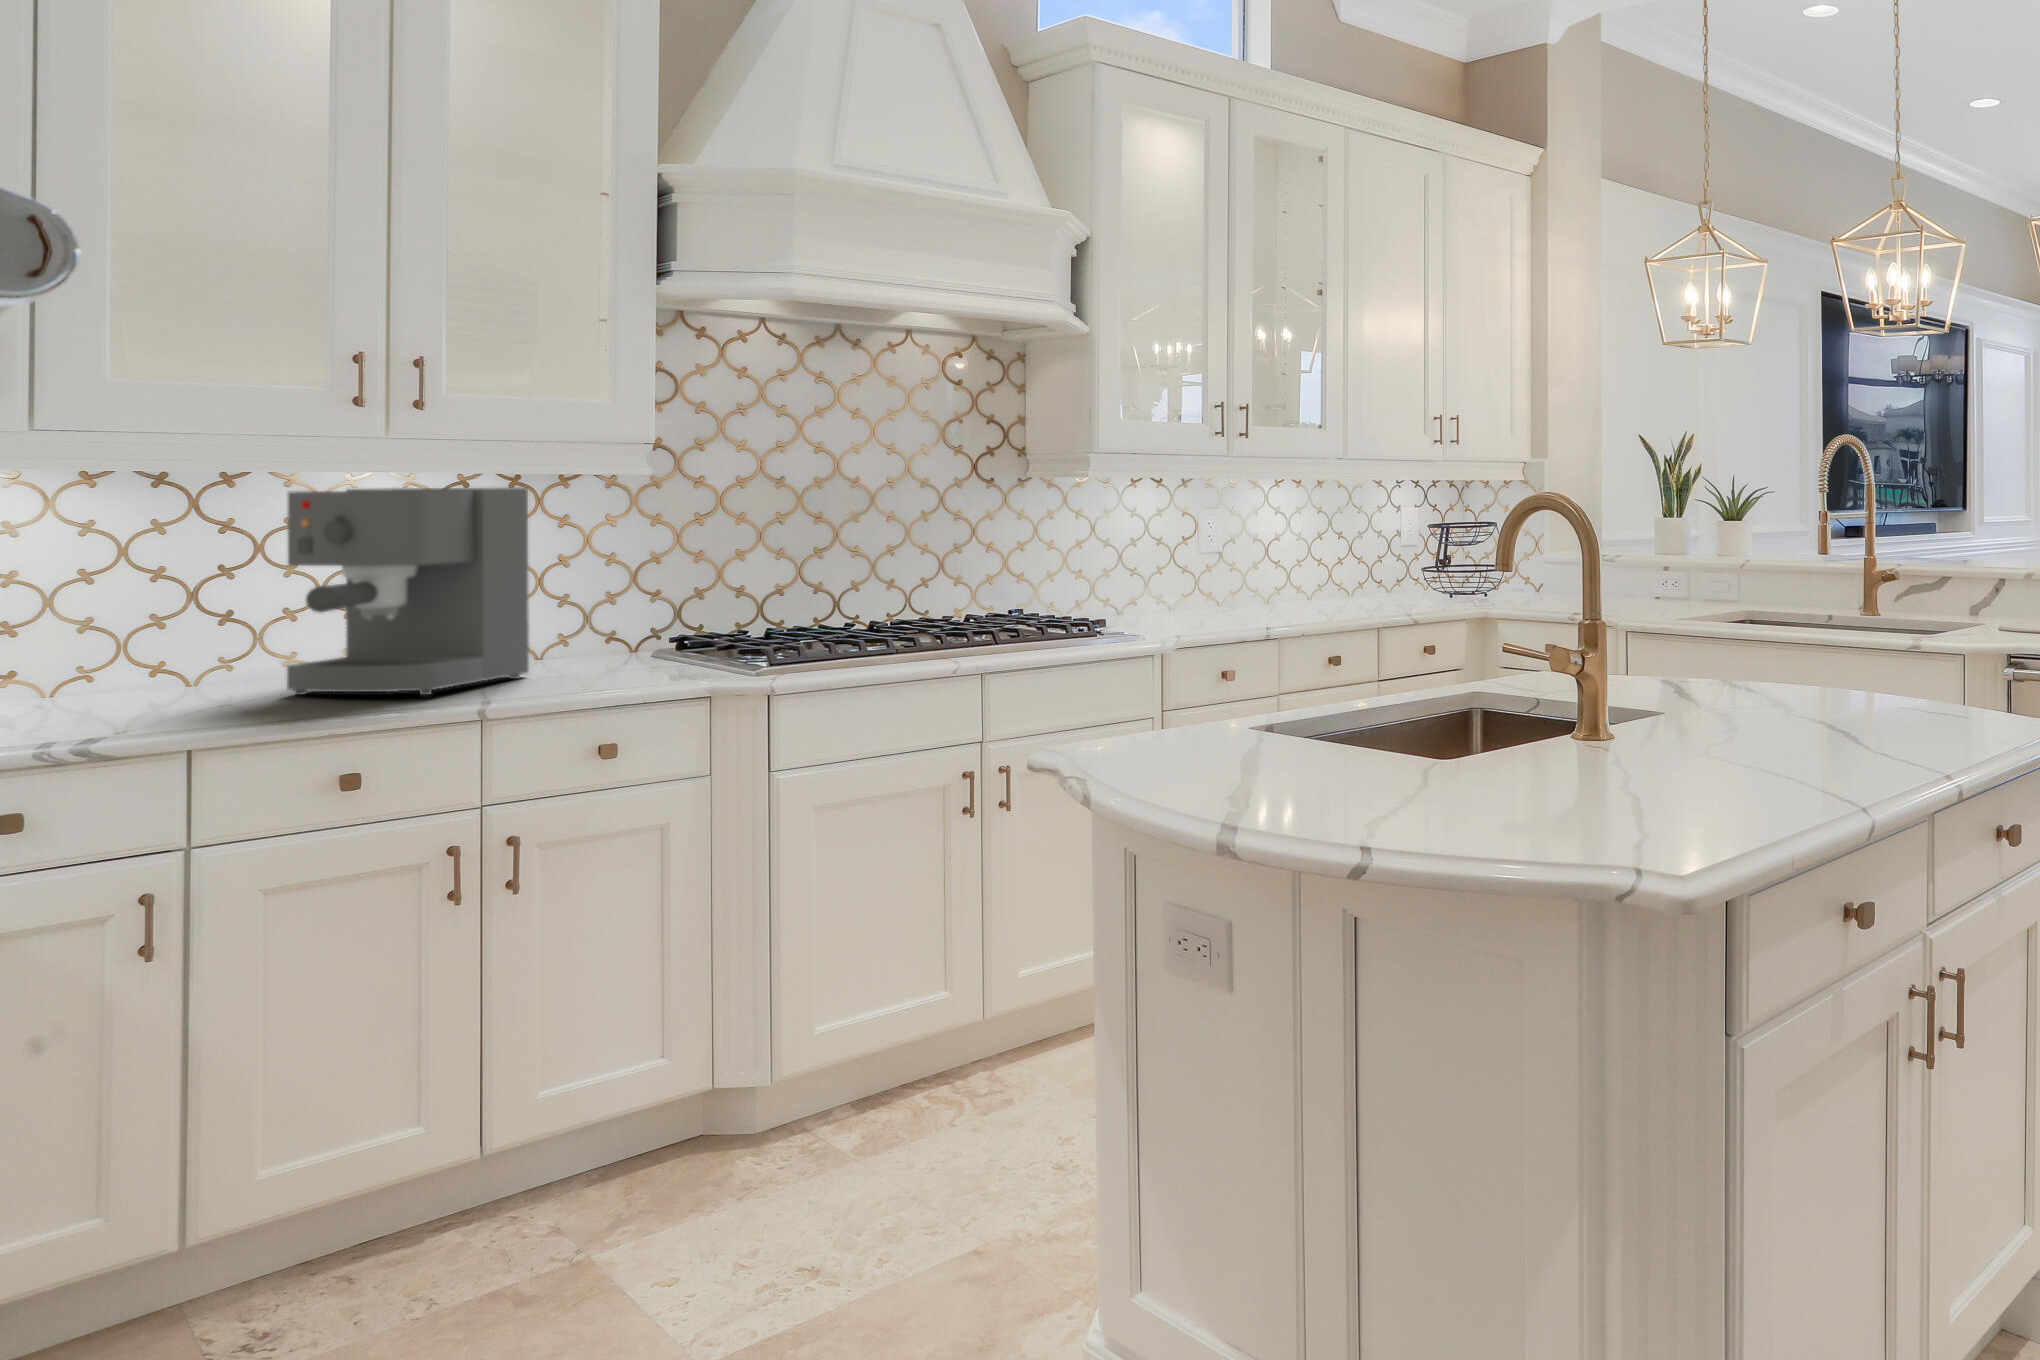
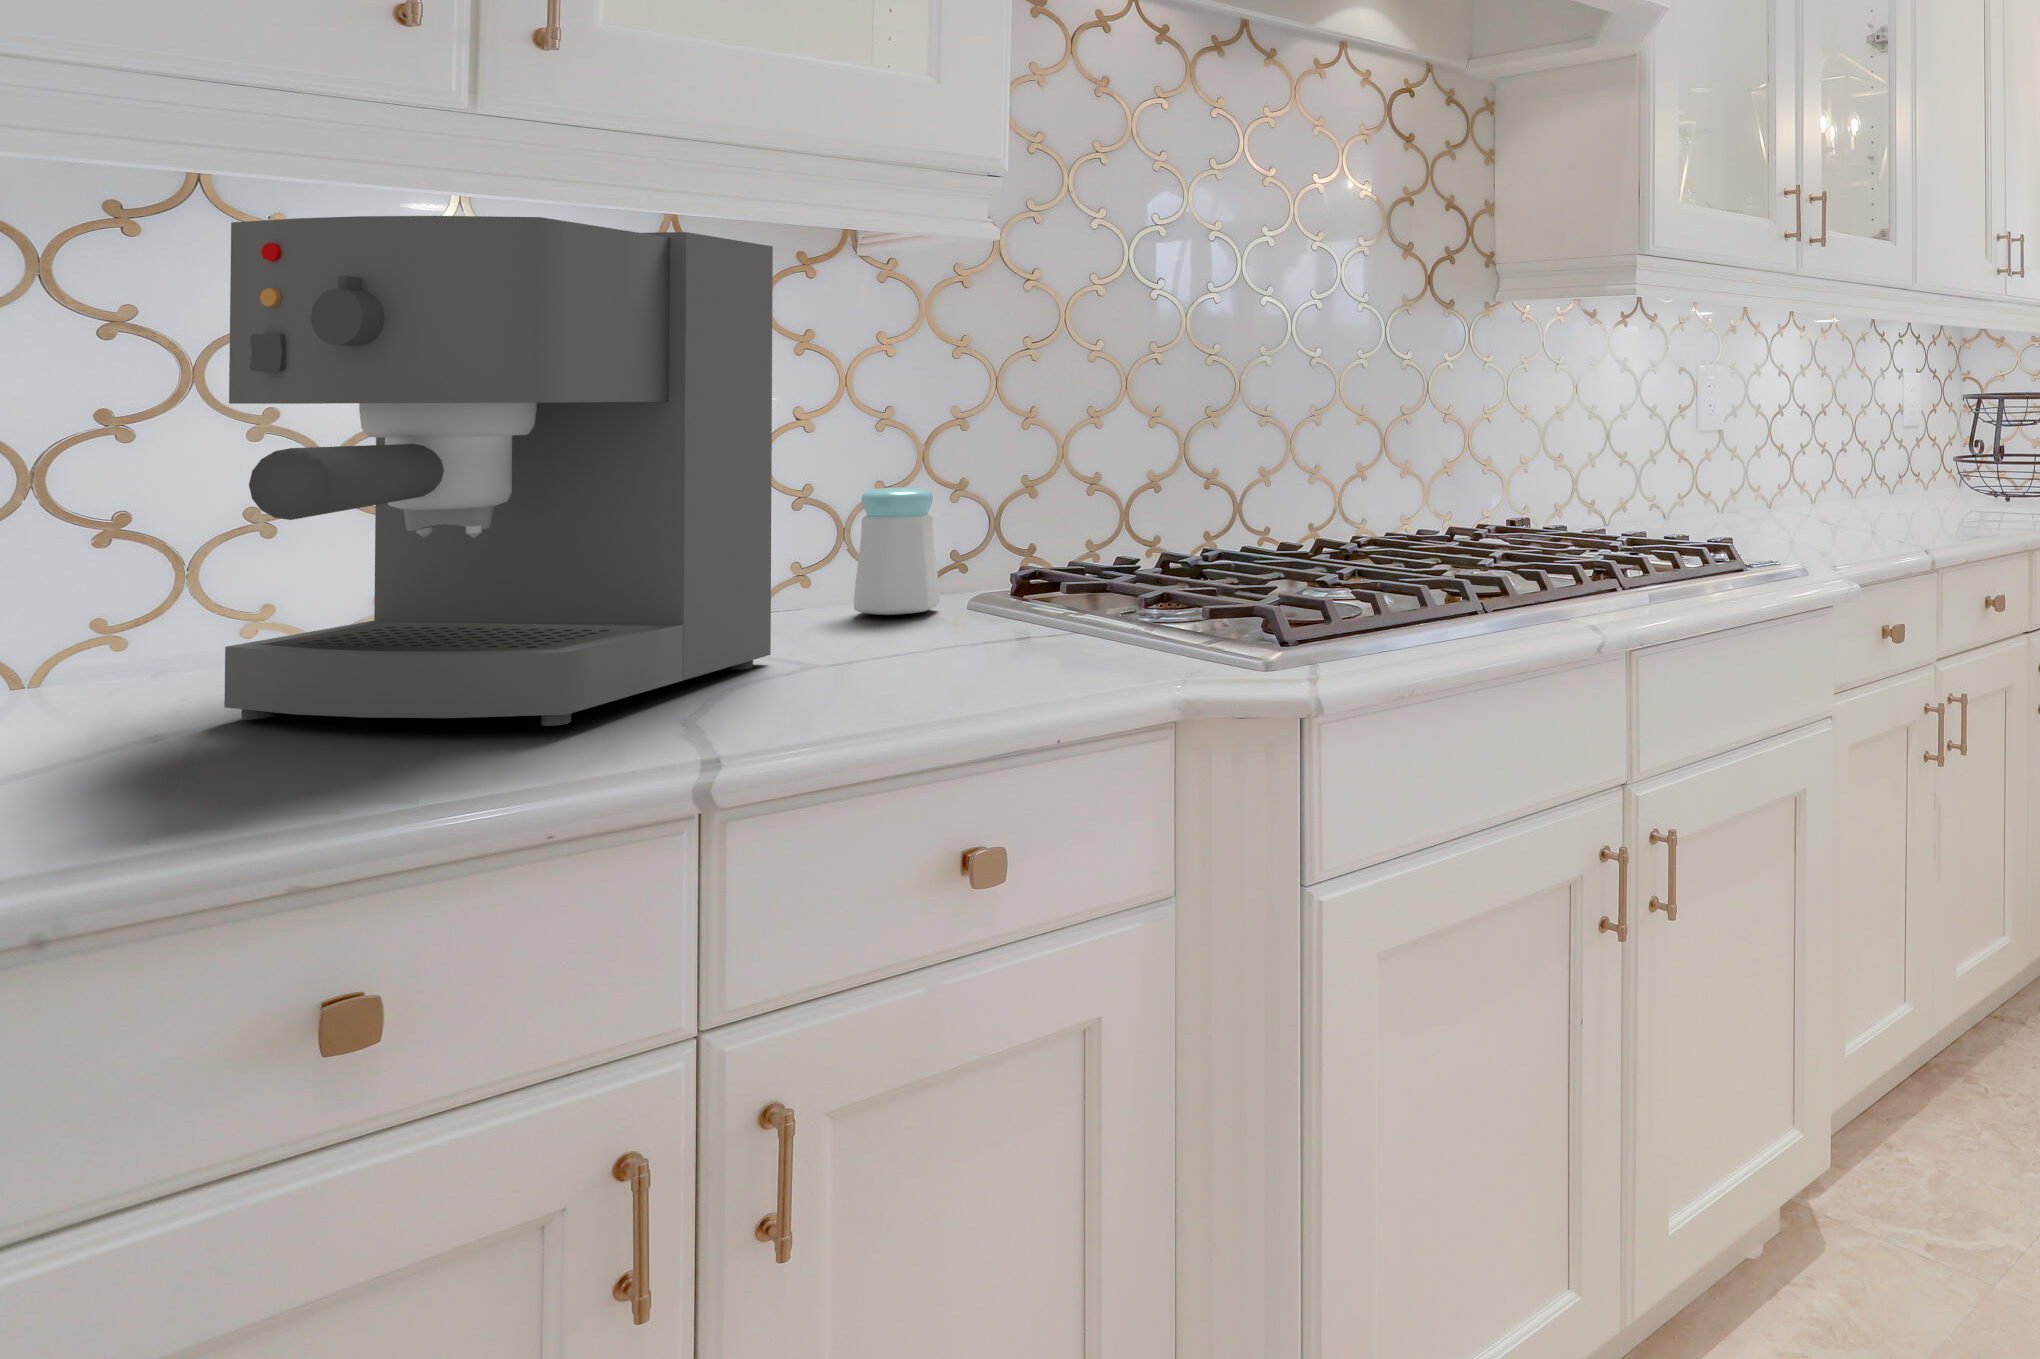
salt shaker: none [582,596,628,658] -> present [854,487,939,615]

